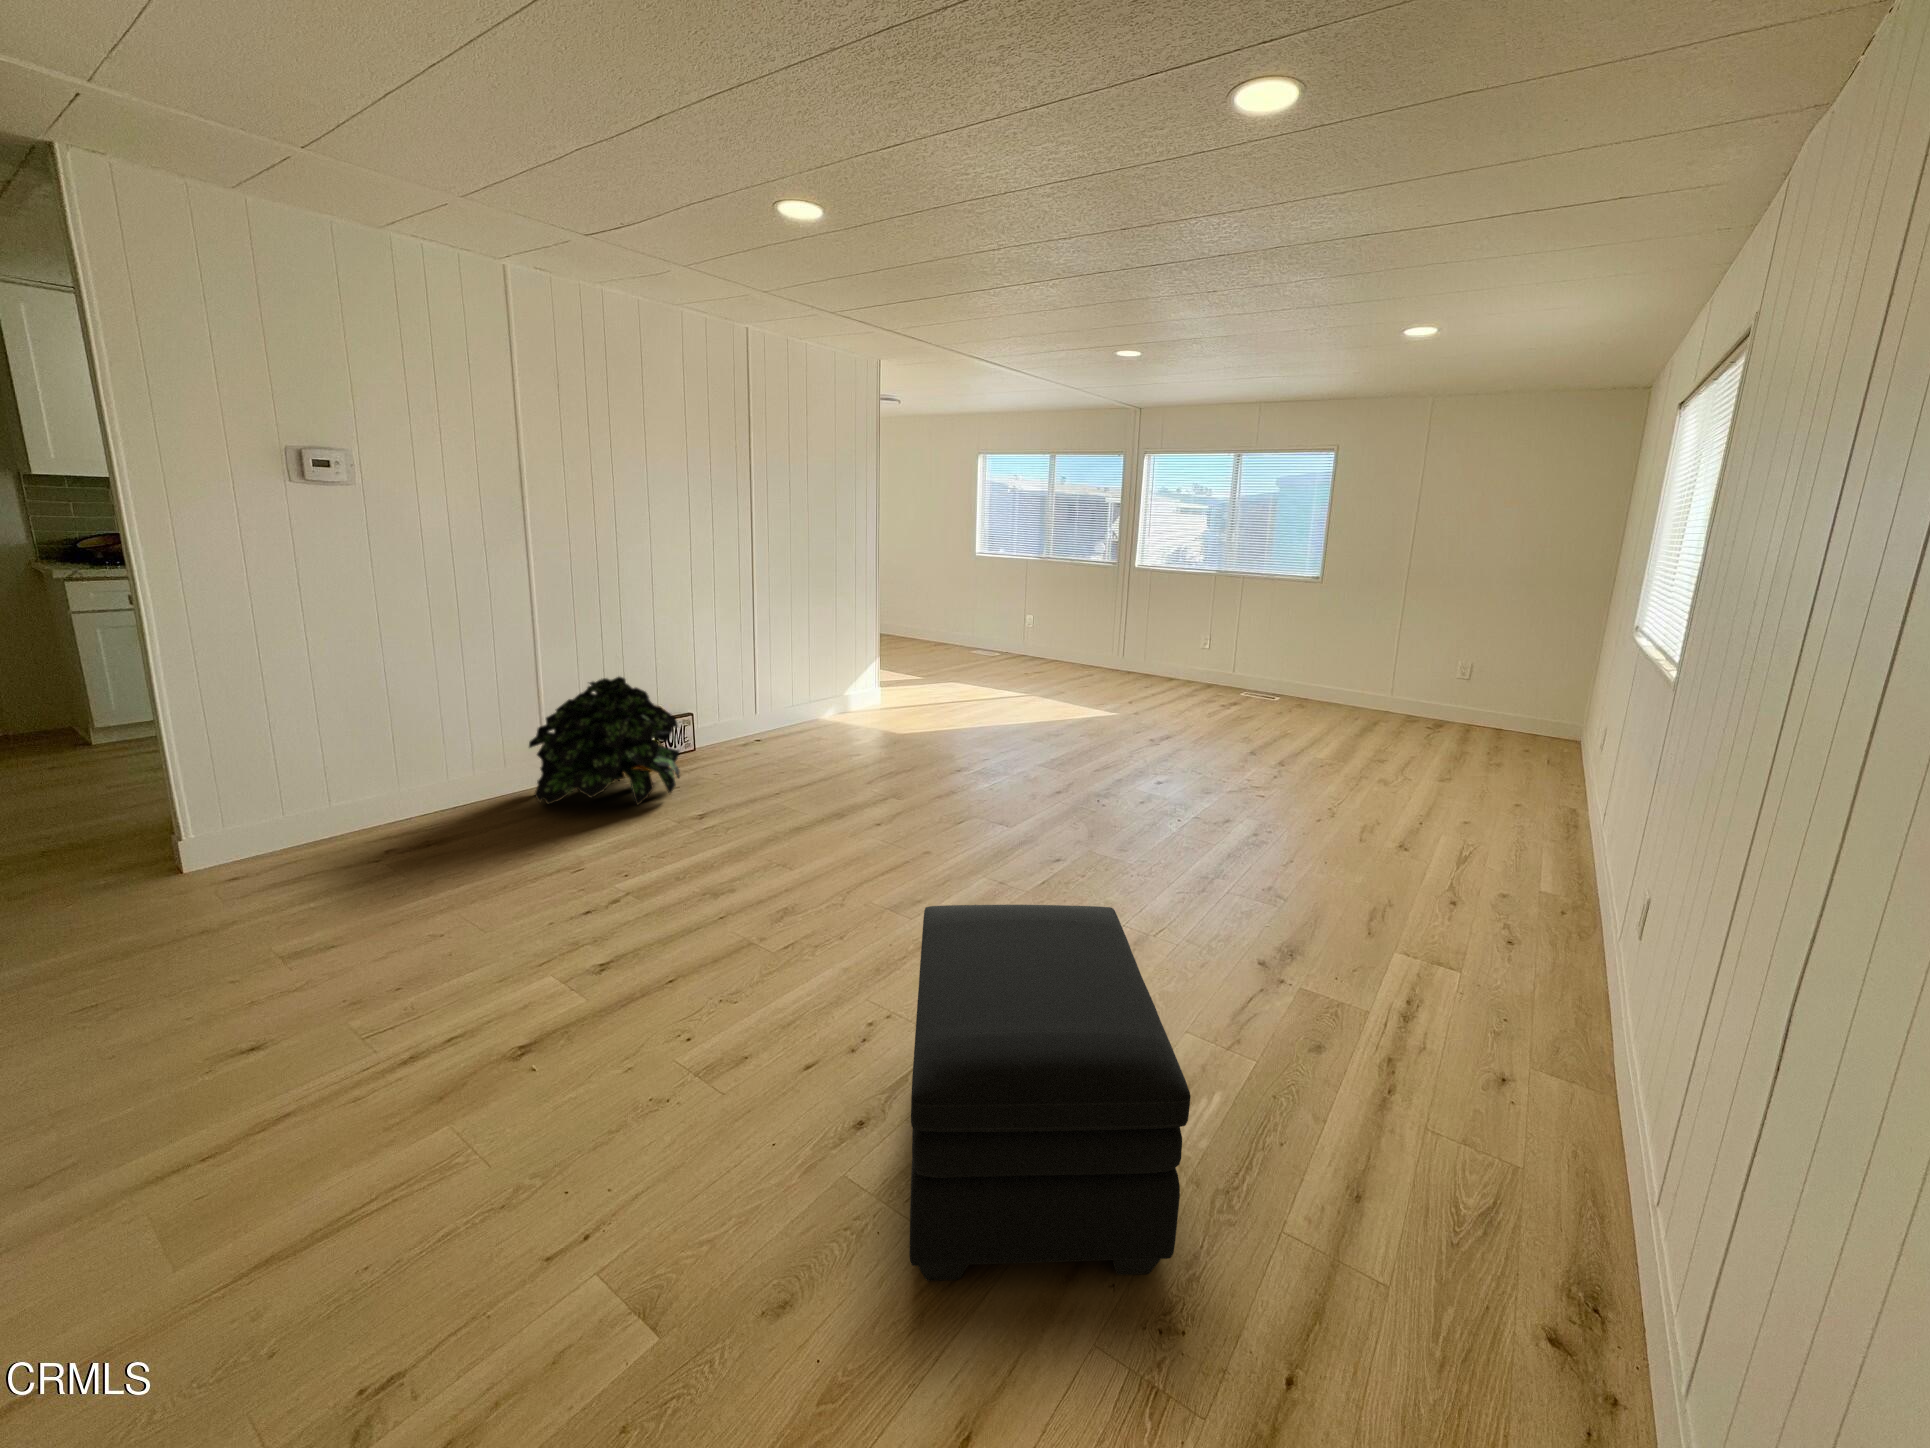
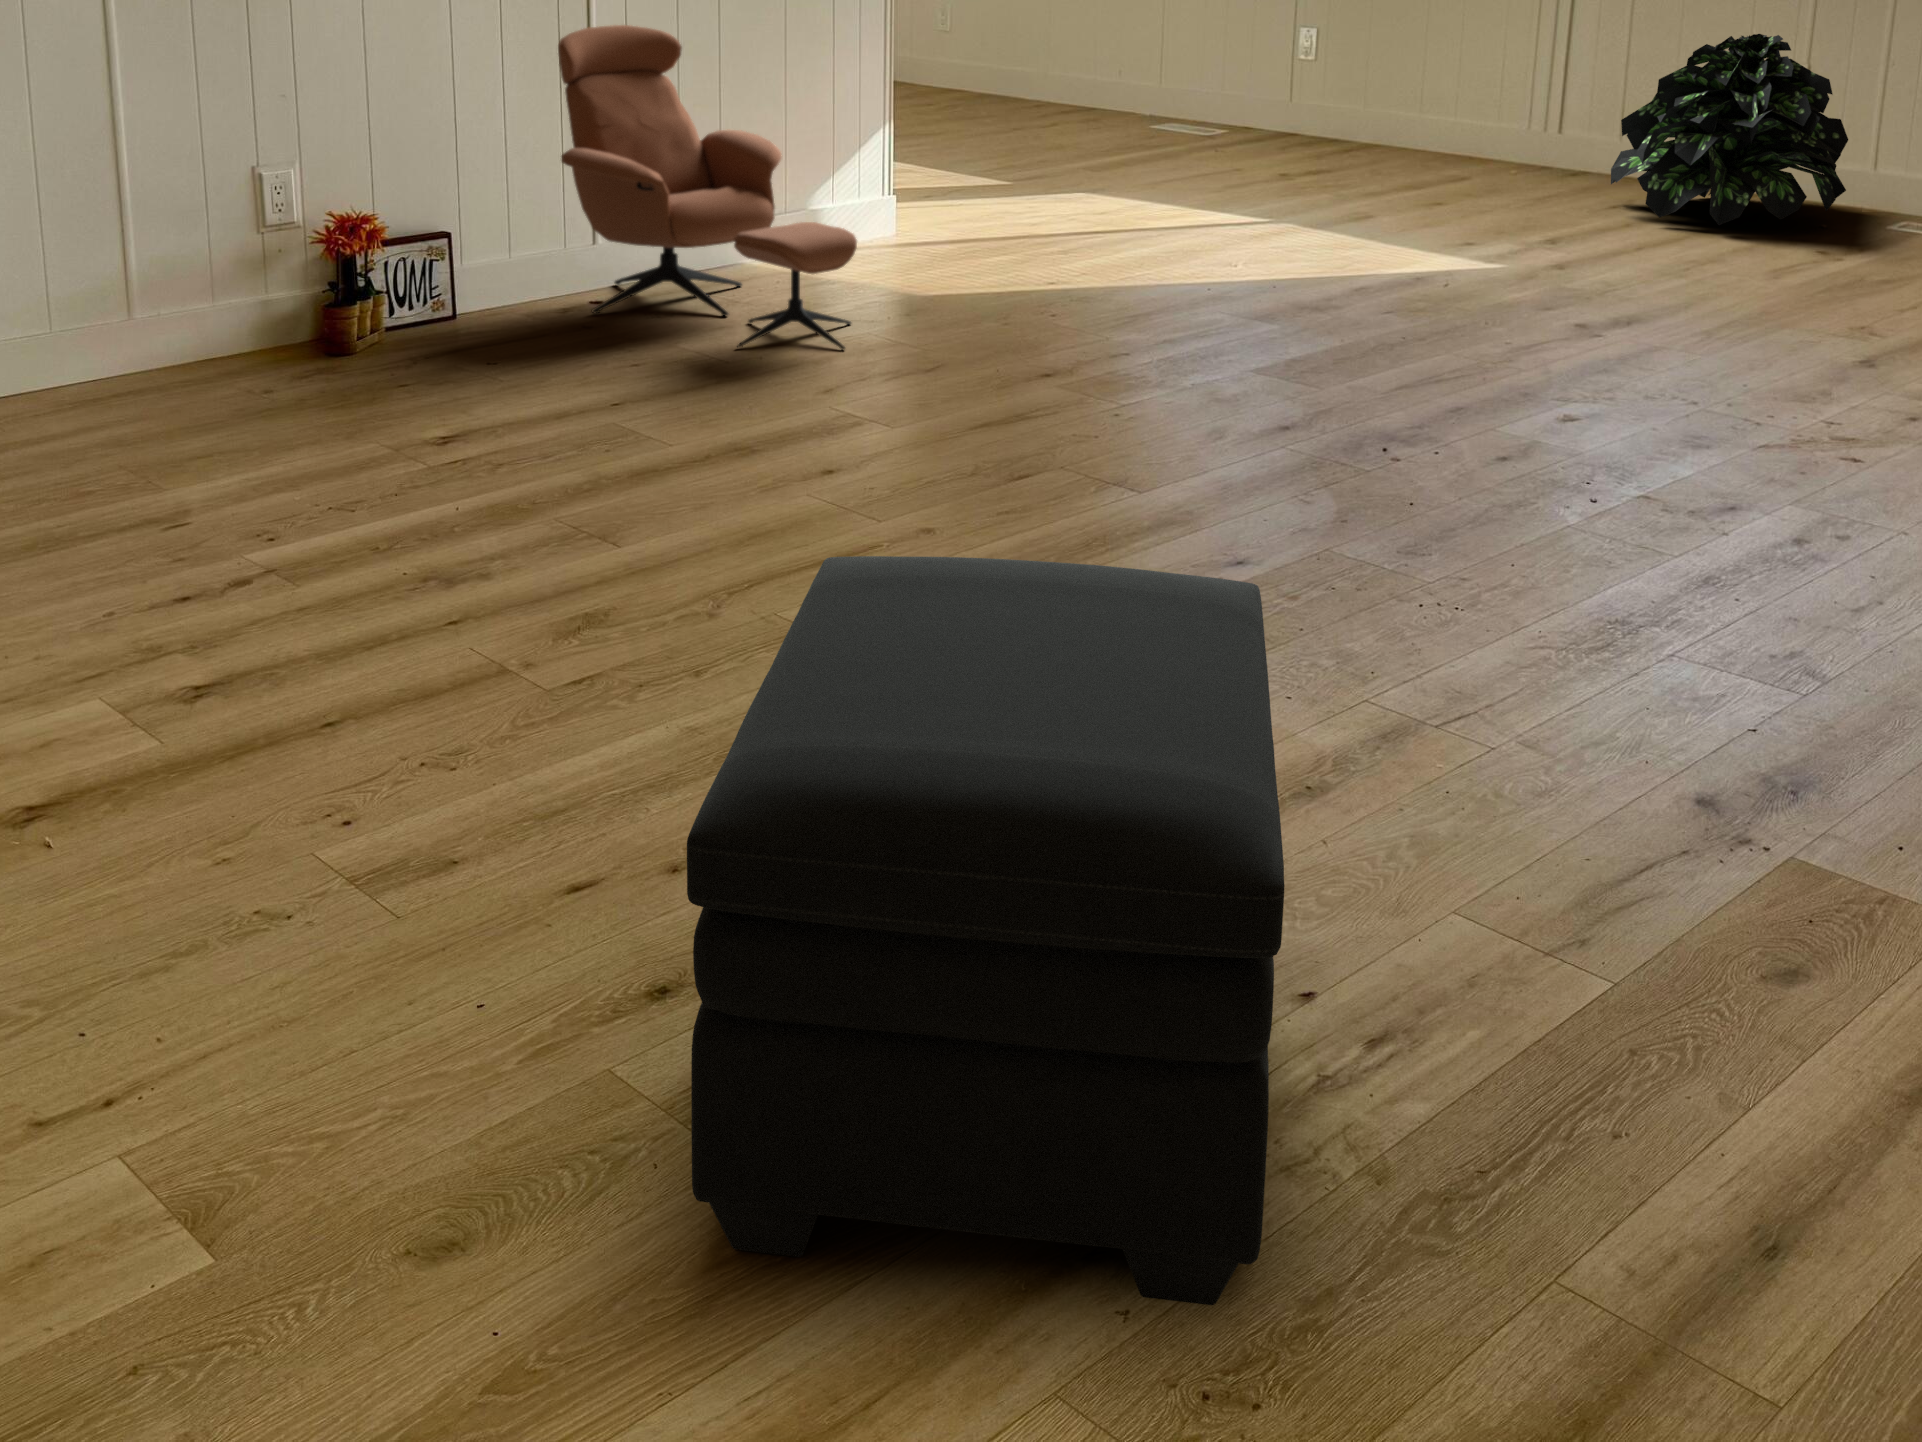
lounge chair: none [741,623,875,762] -> present [558,25,857,350]
potted plant: present [529,677,680,805] -> present [1611,34,1848,225]

